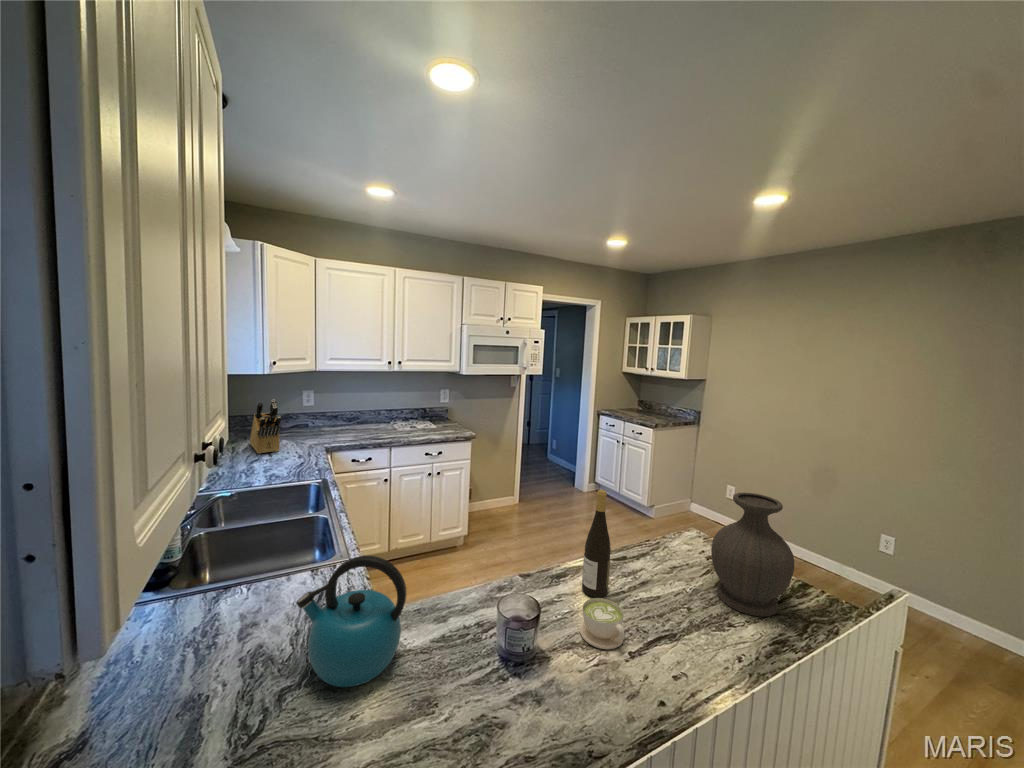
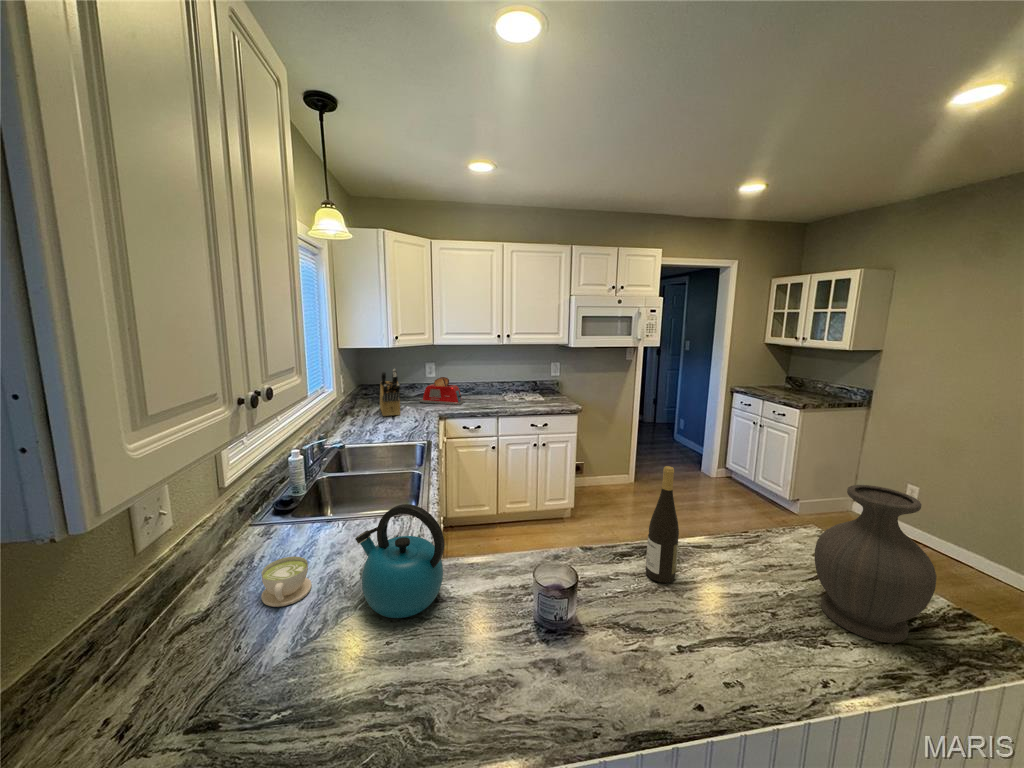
toaster: none [298,406,352,436] -> present [420,377,465,405]
coffee cup: present [580,598,624,649] -> present [261,556,312,607]

